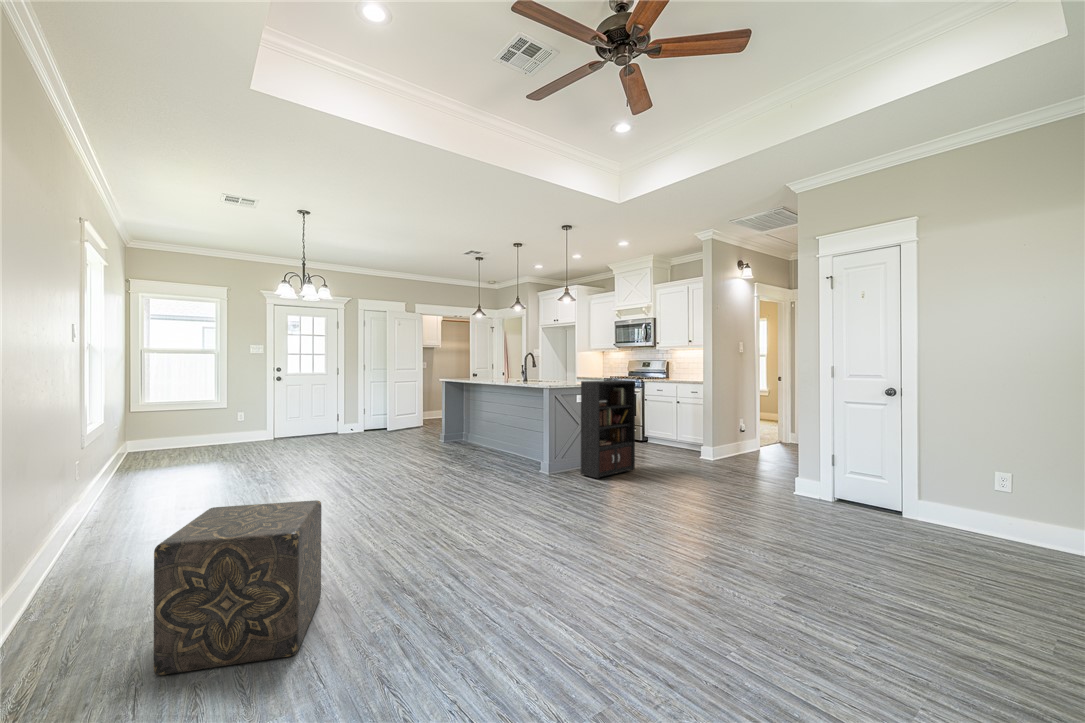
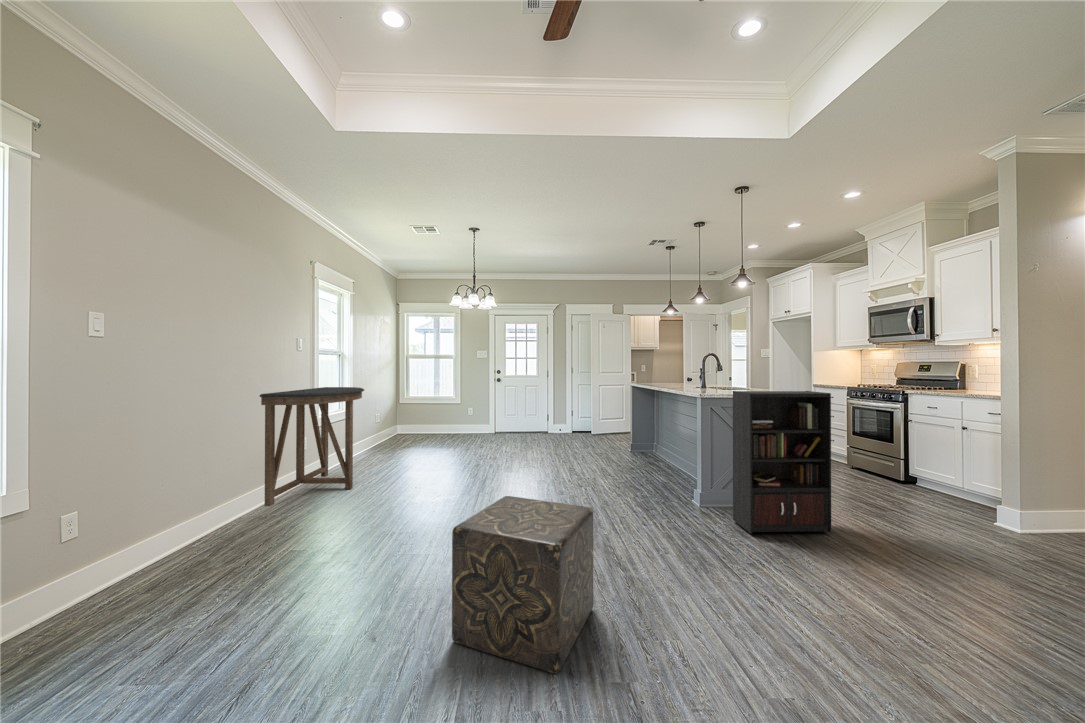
console table: none [83,391,198,557] -> present [260,387,364,506]
ottoman: present [153,500,321,675] -> present [452,496,594,673]

